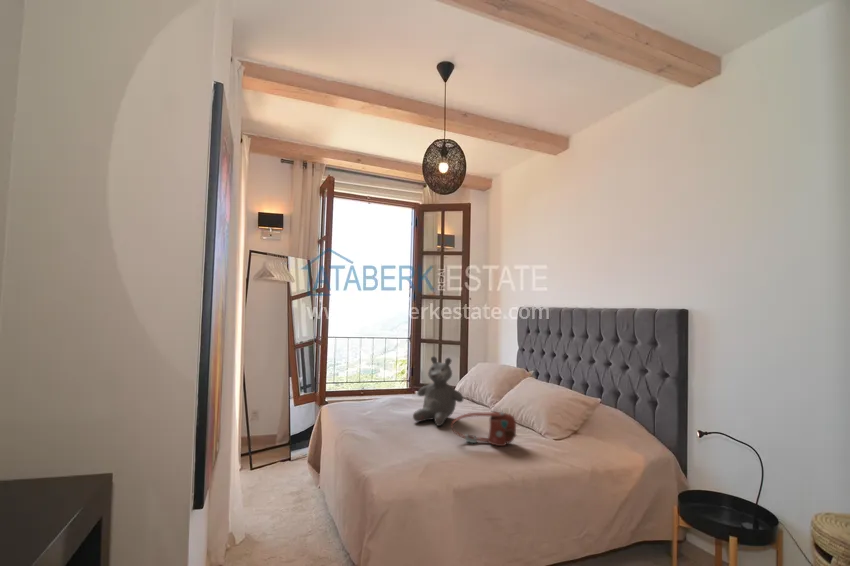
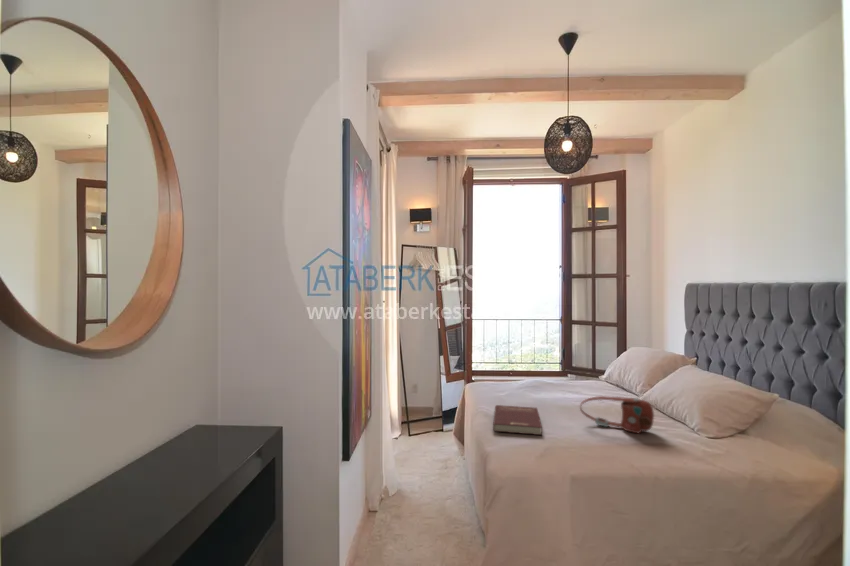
teddy bear: present [413,357,464,426] -> none [547,338,601,407]
book: none [364,431,421,464] -> present [493,405,542,435]

